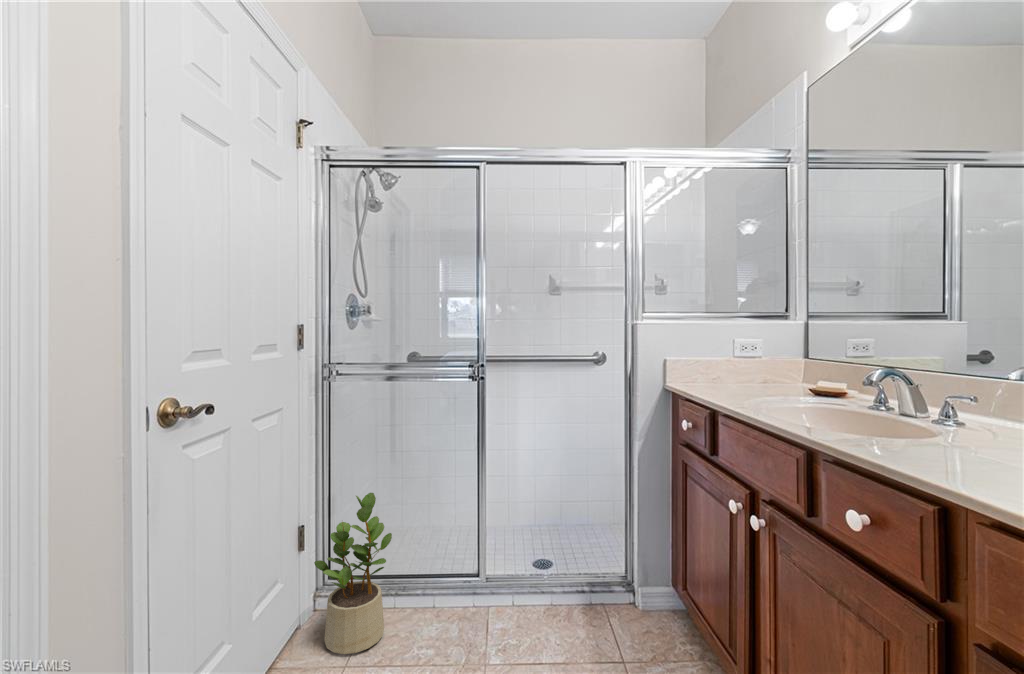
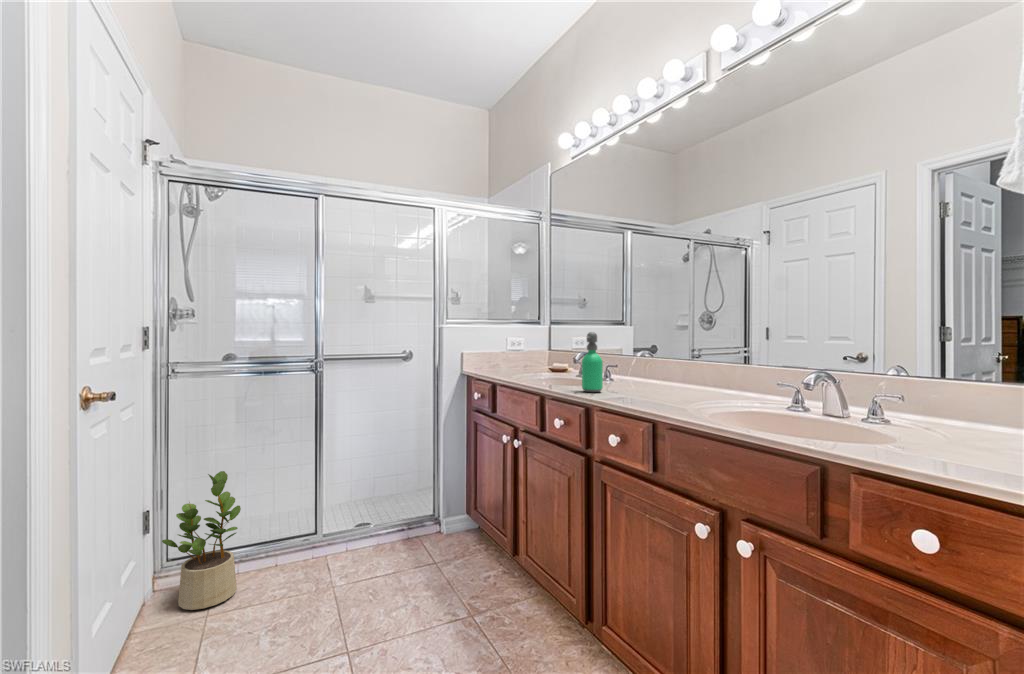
soap dispenser: none [914,330,975,461] -> present [582,332,603,392]

